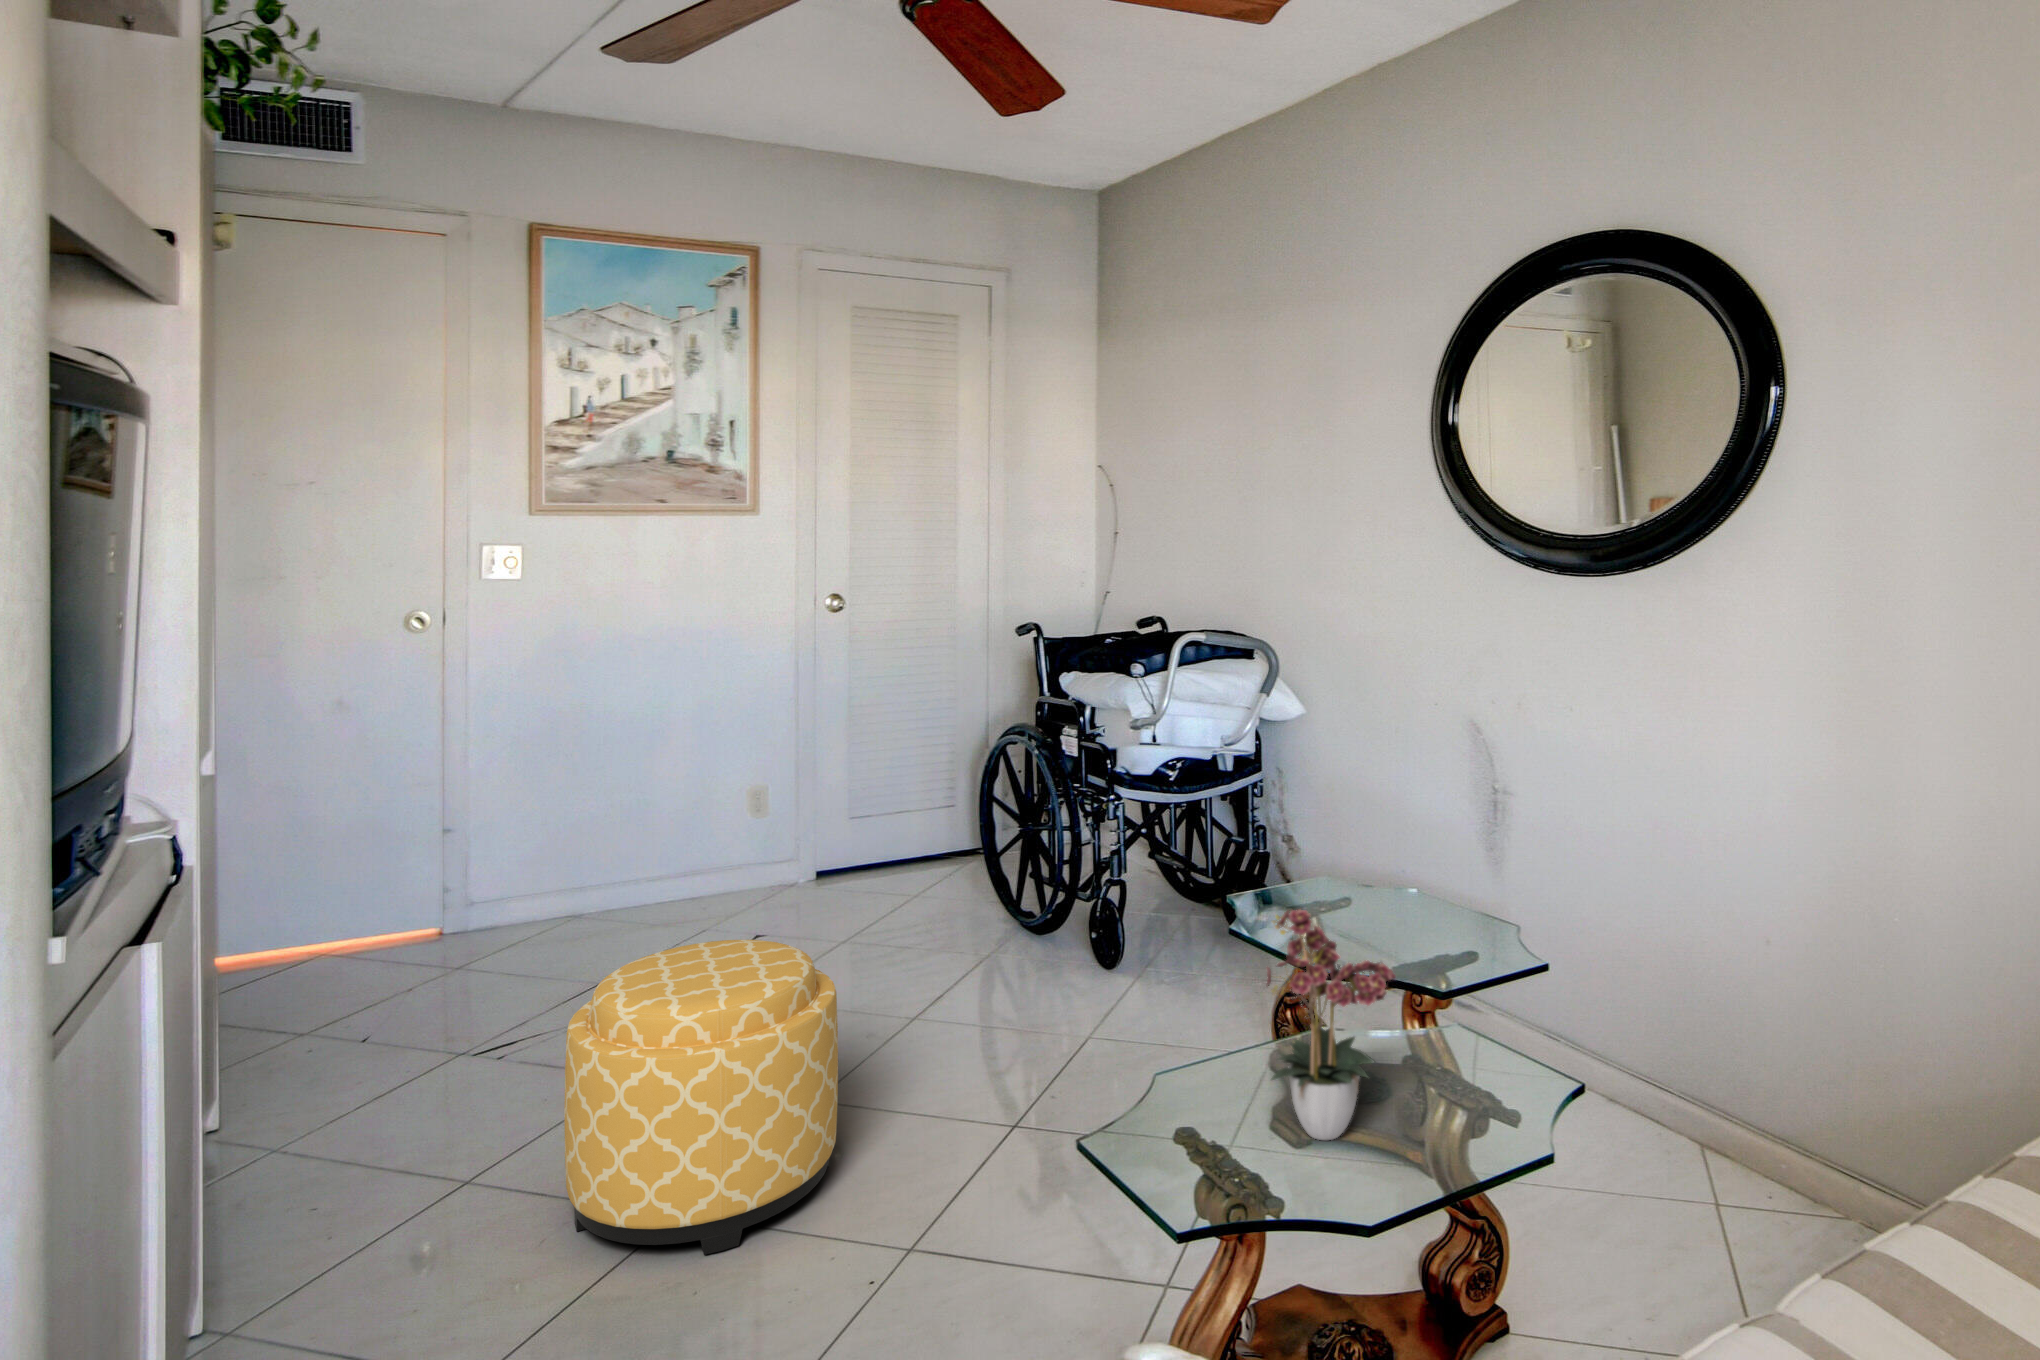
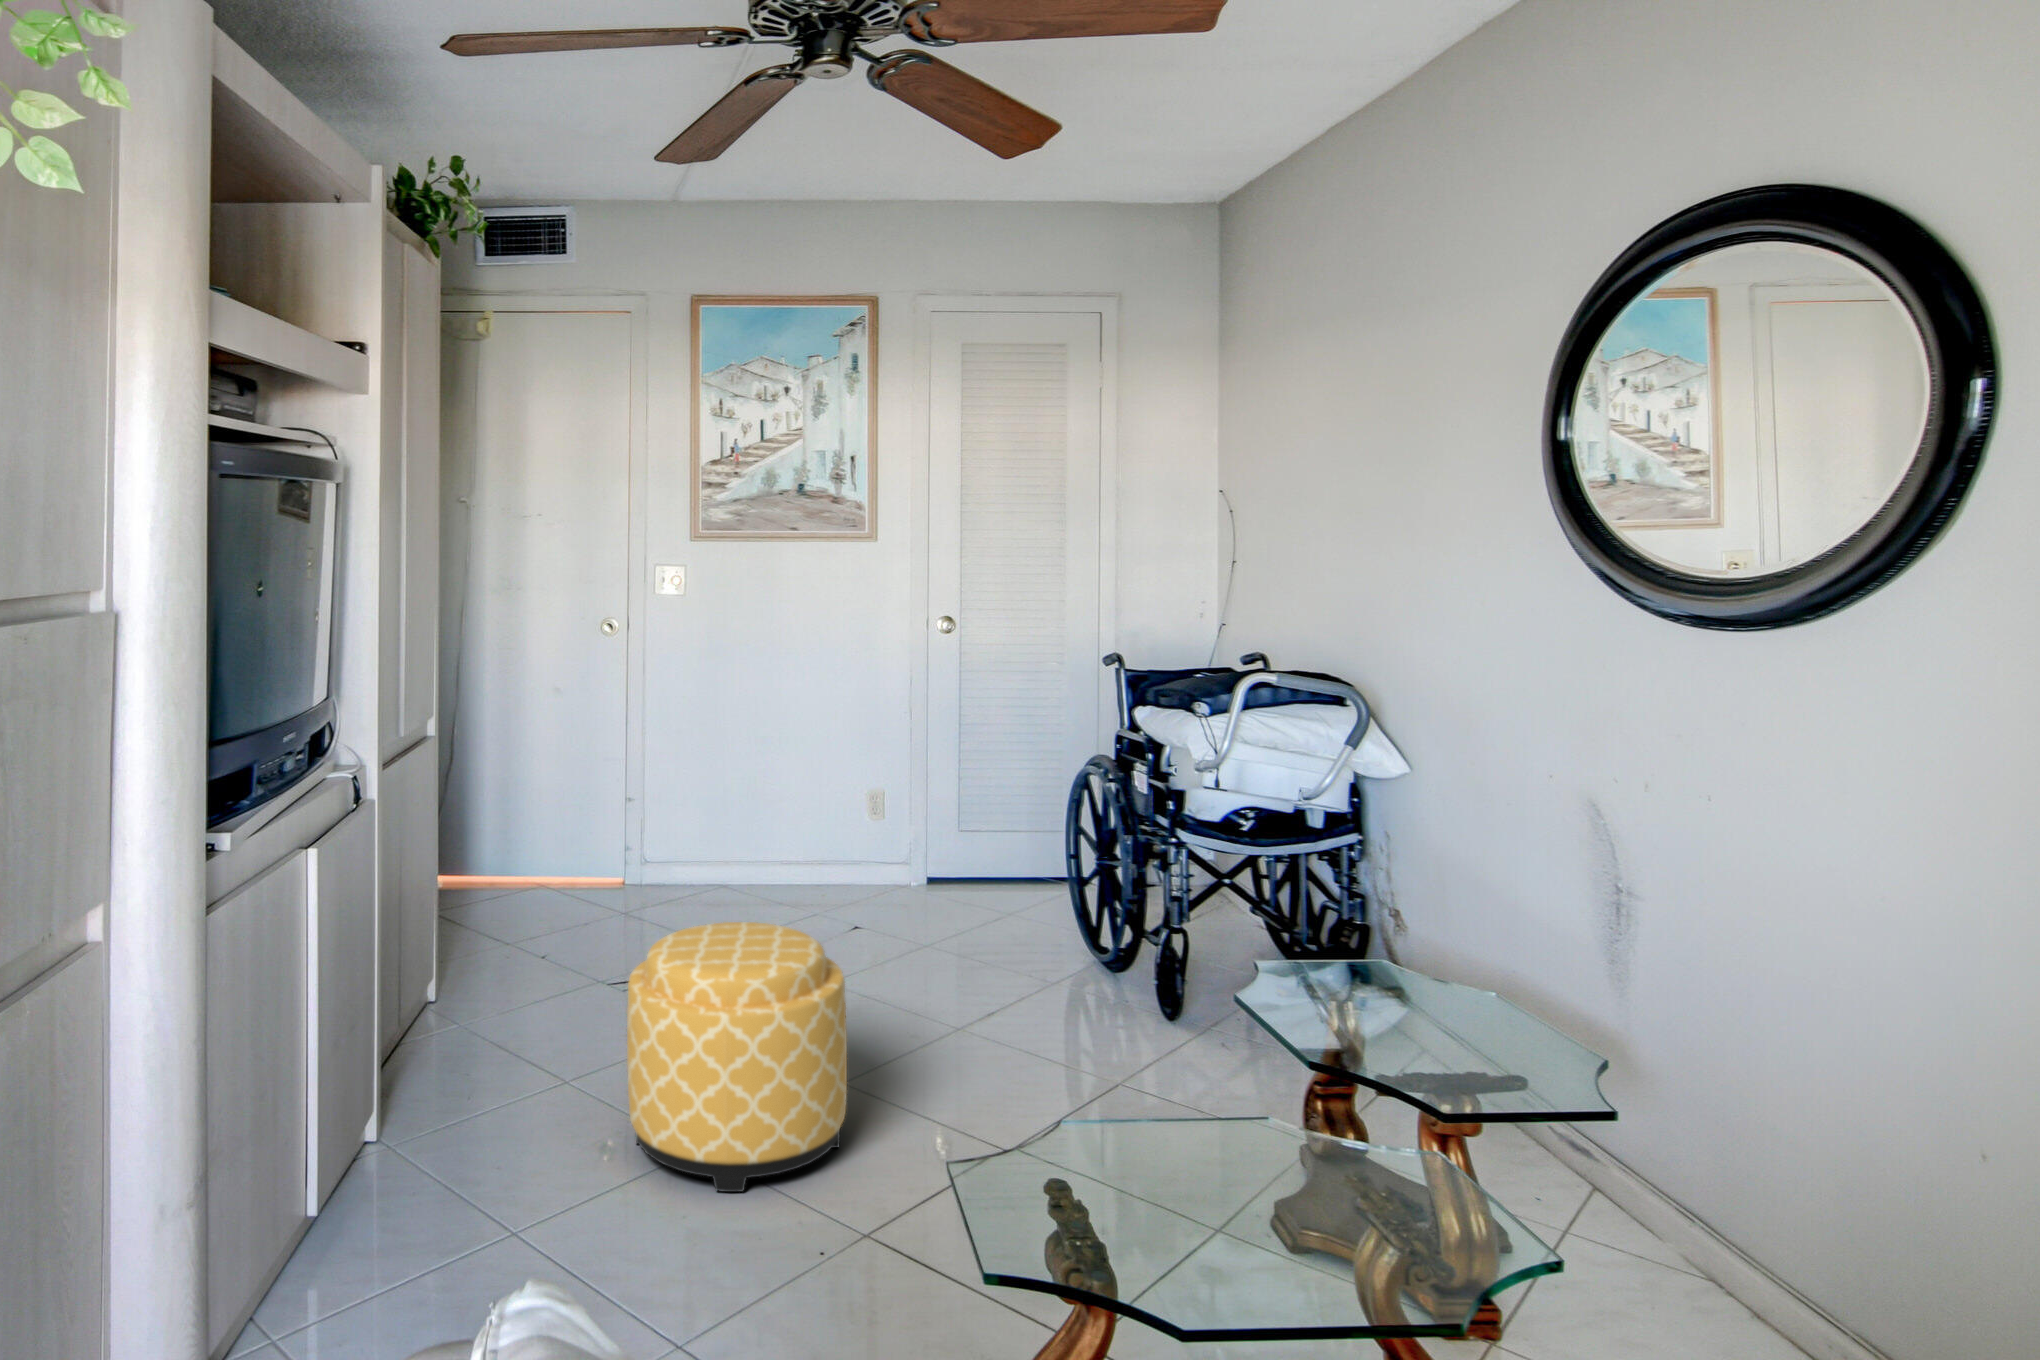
flower arrangement: present [1267,909,1396,1140] -> none [1123,963,1311,1237]

